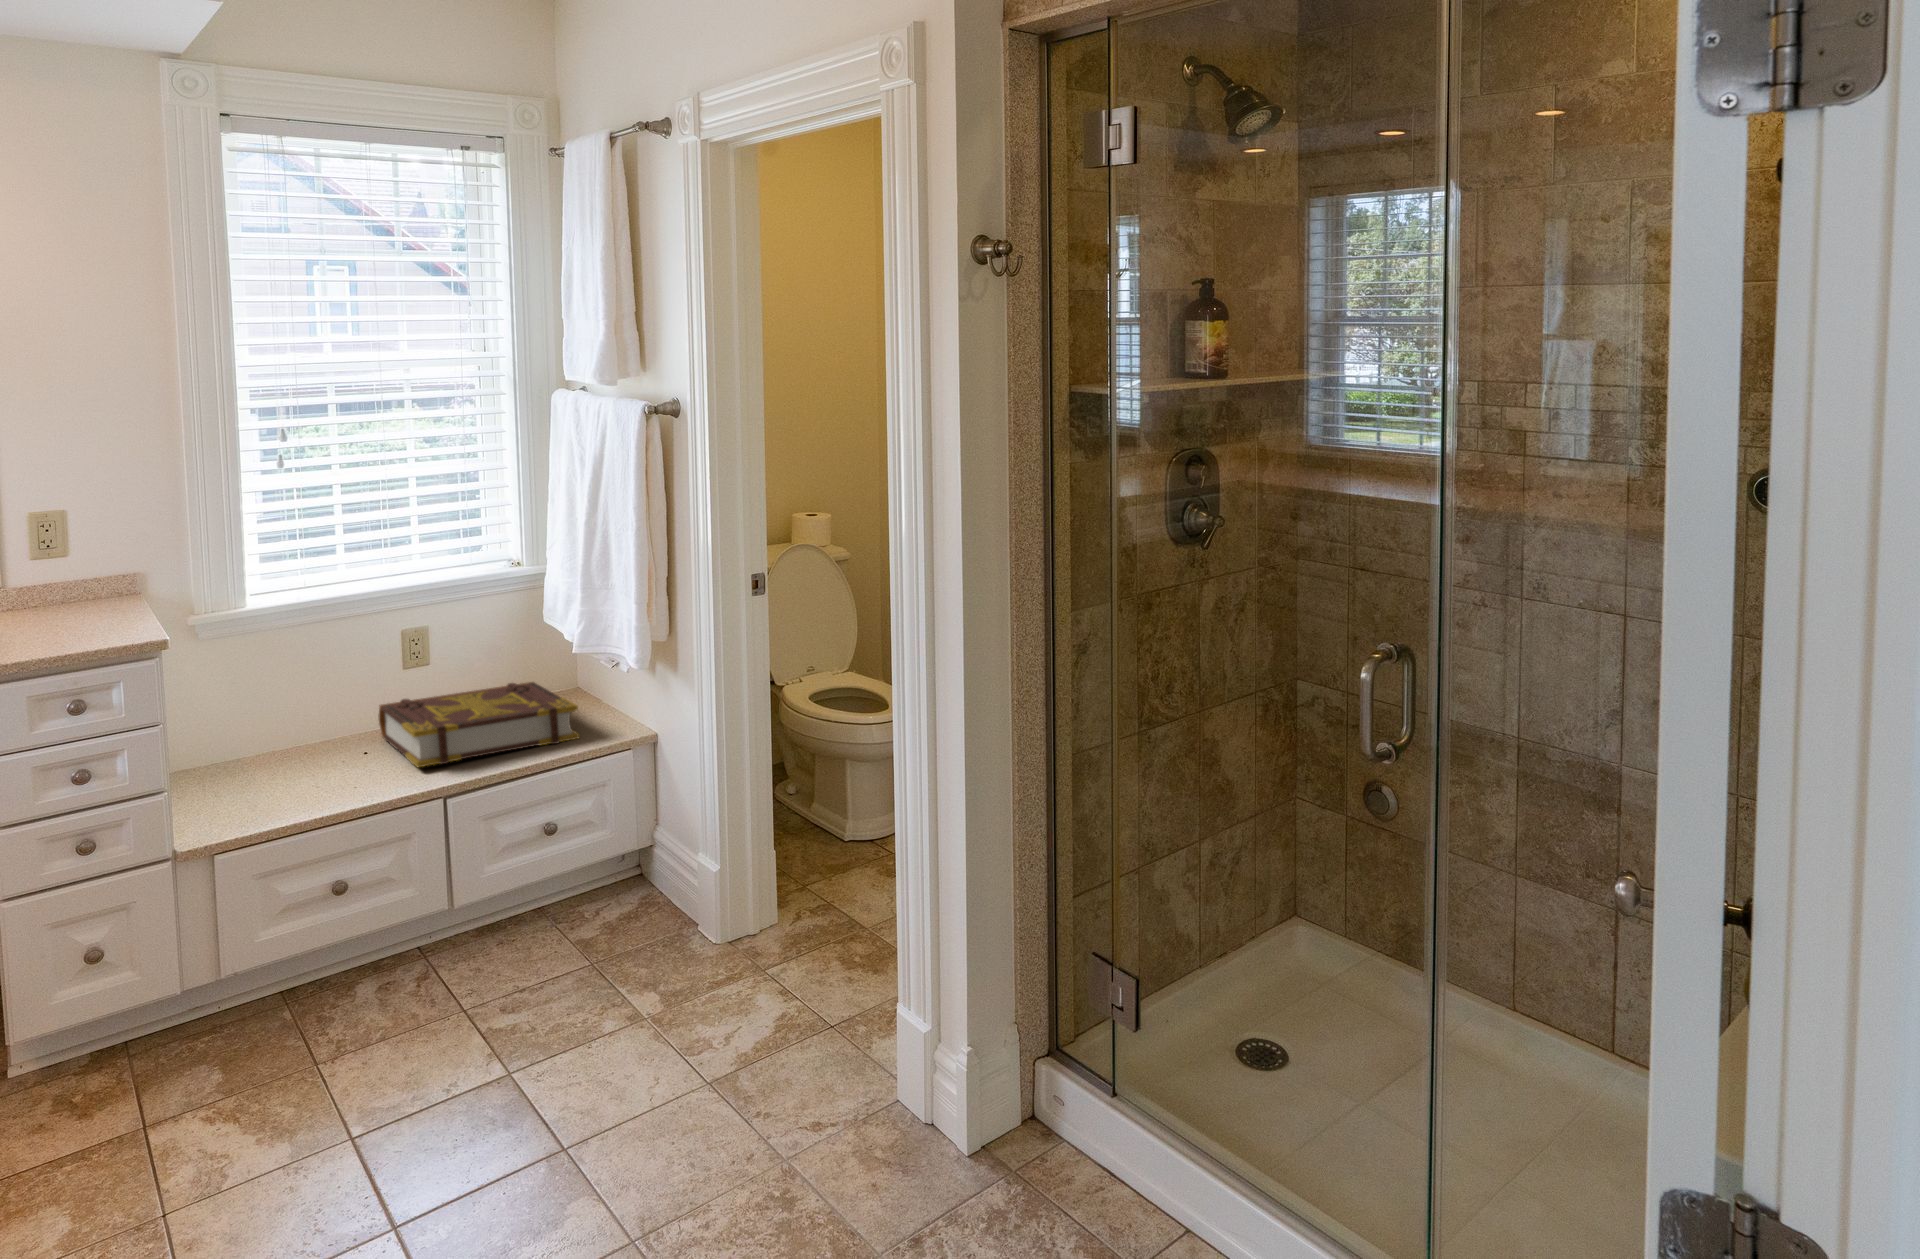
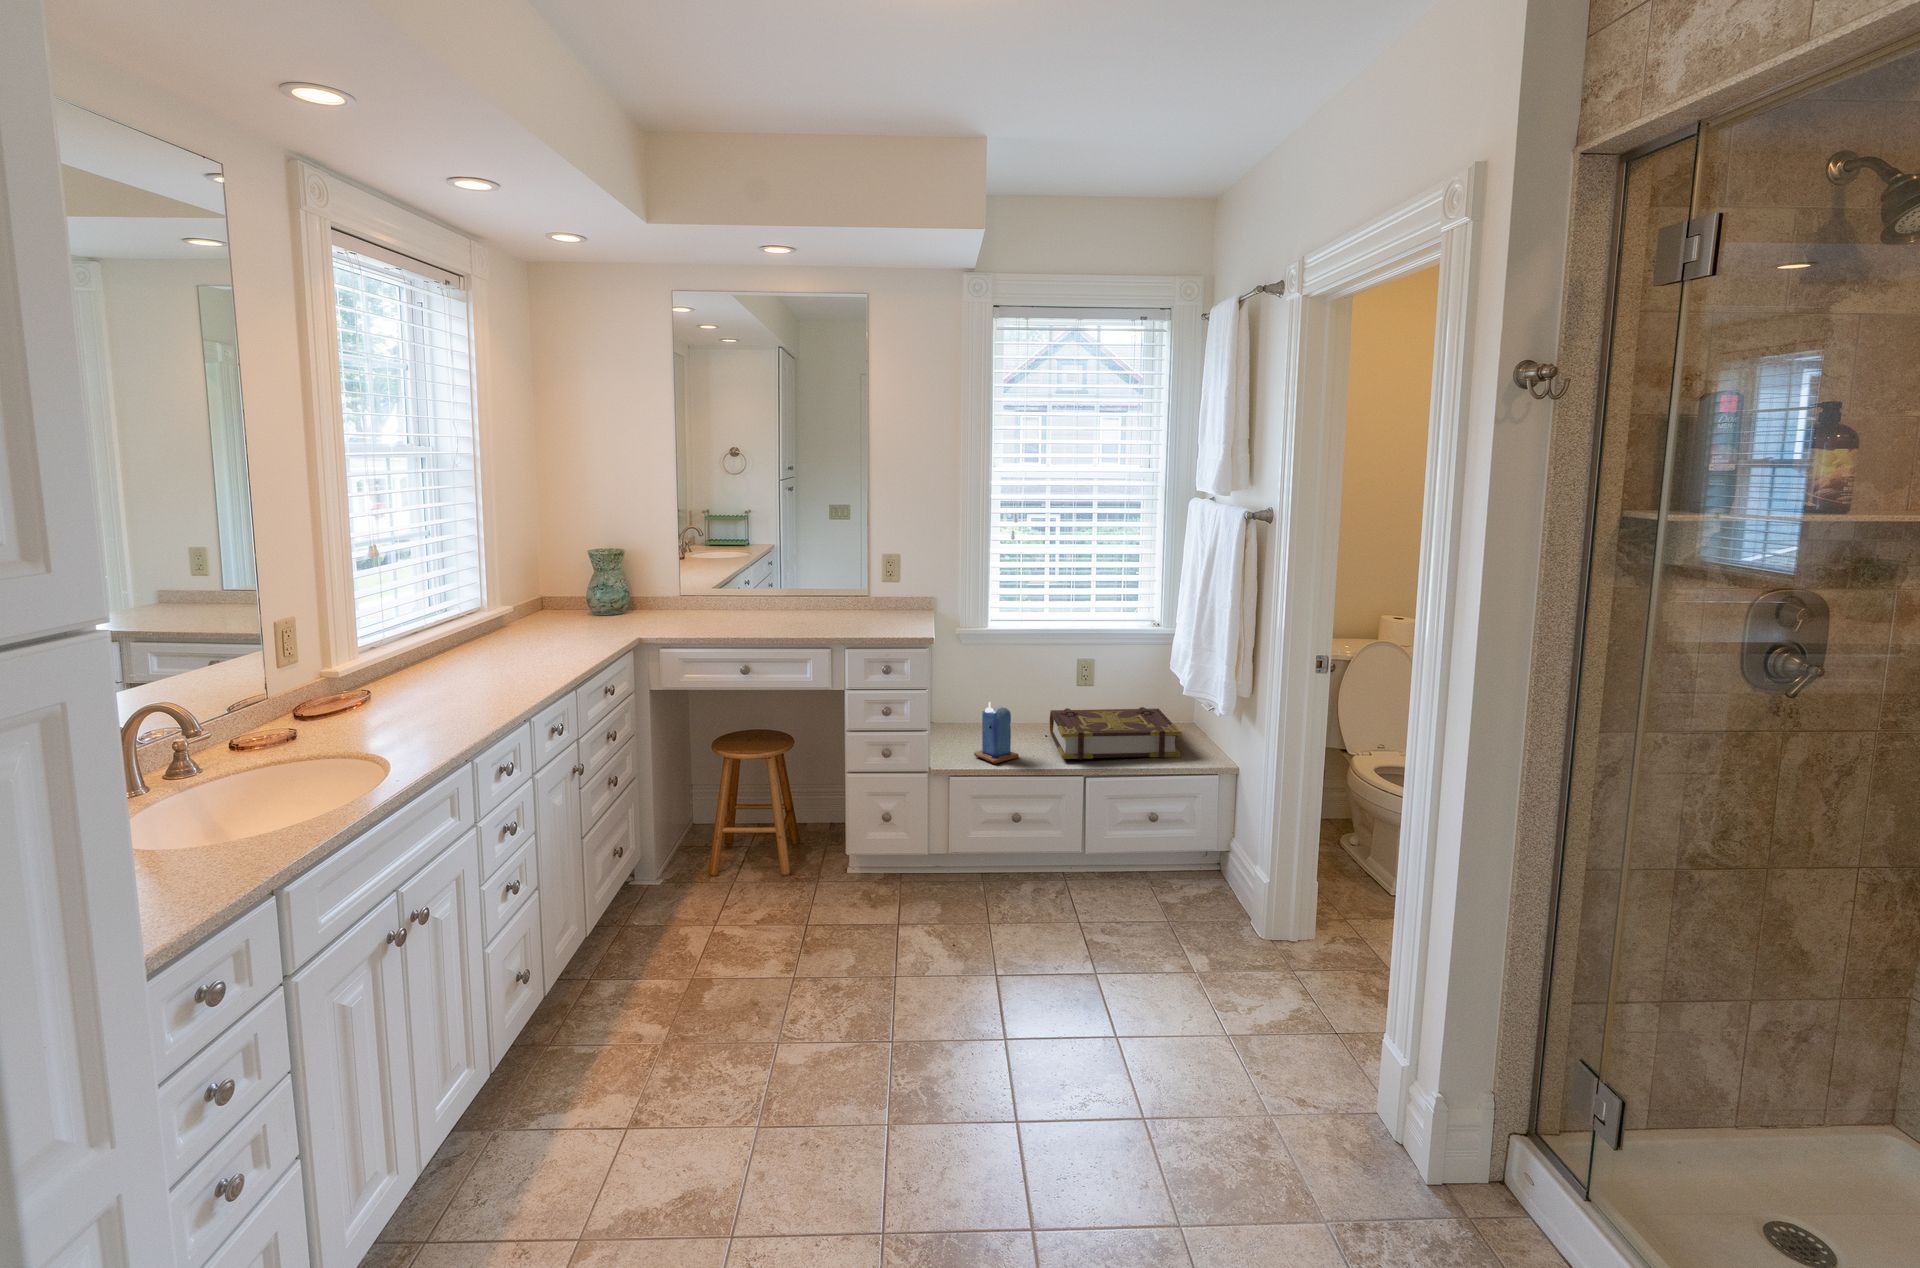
candle: none [275,702,348,791] -> present [974,702,1019,764]

